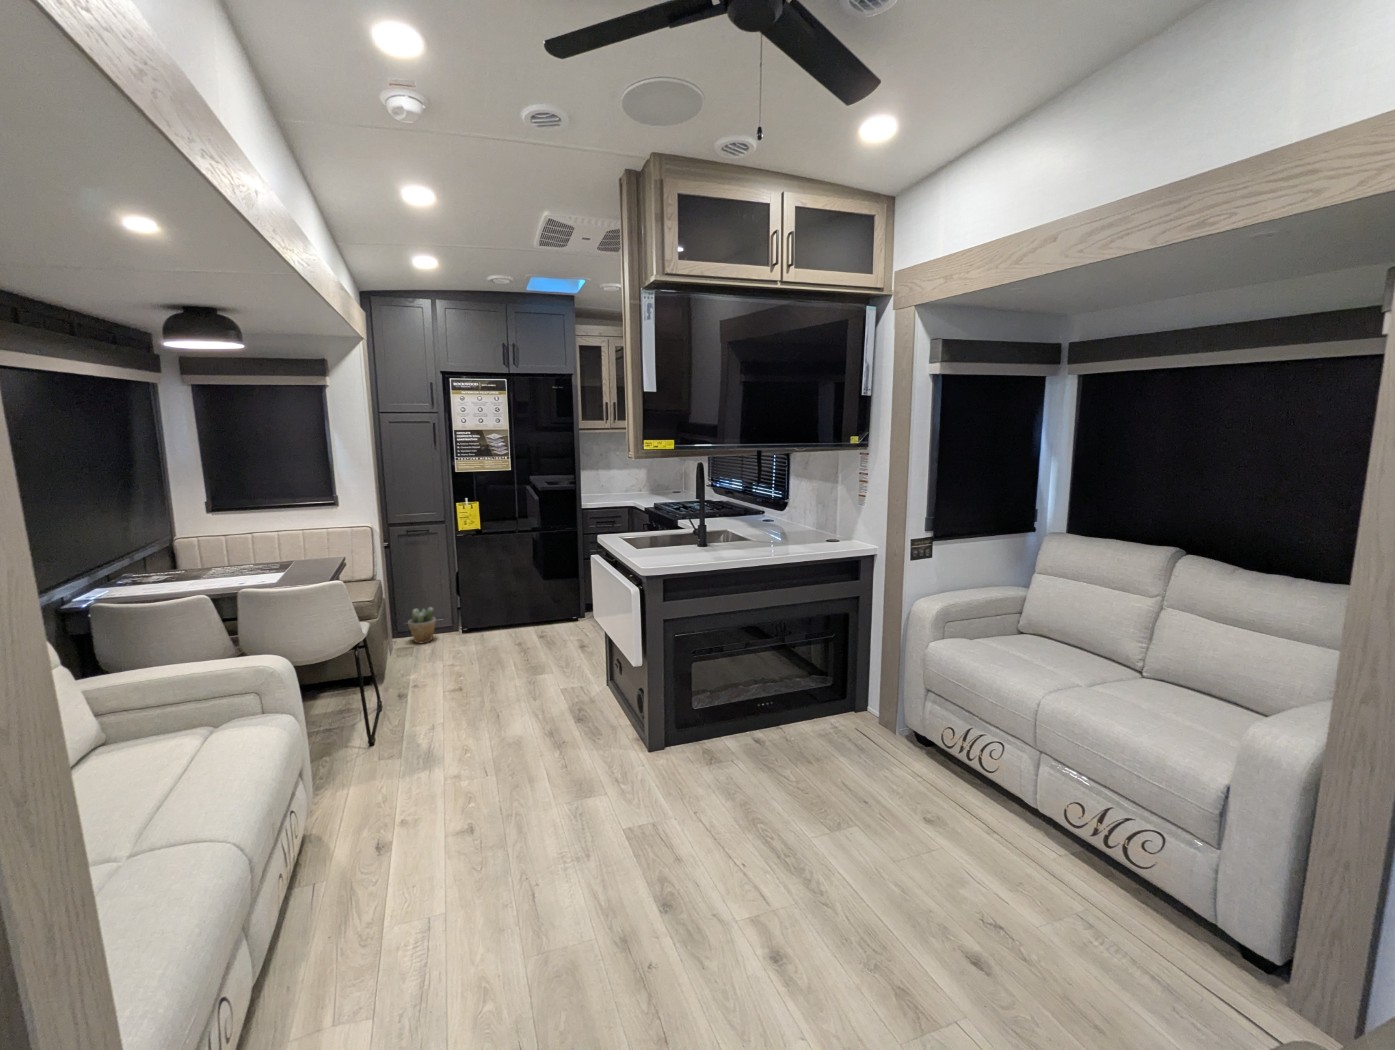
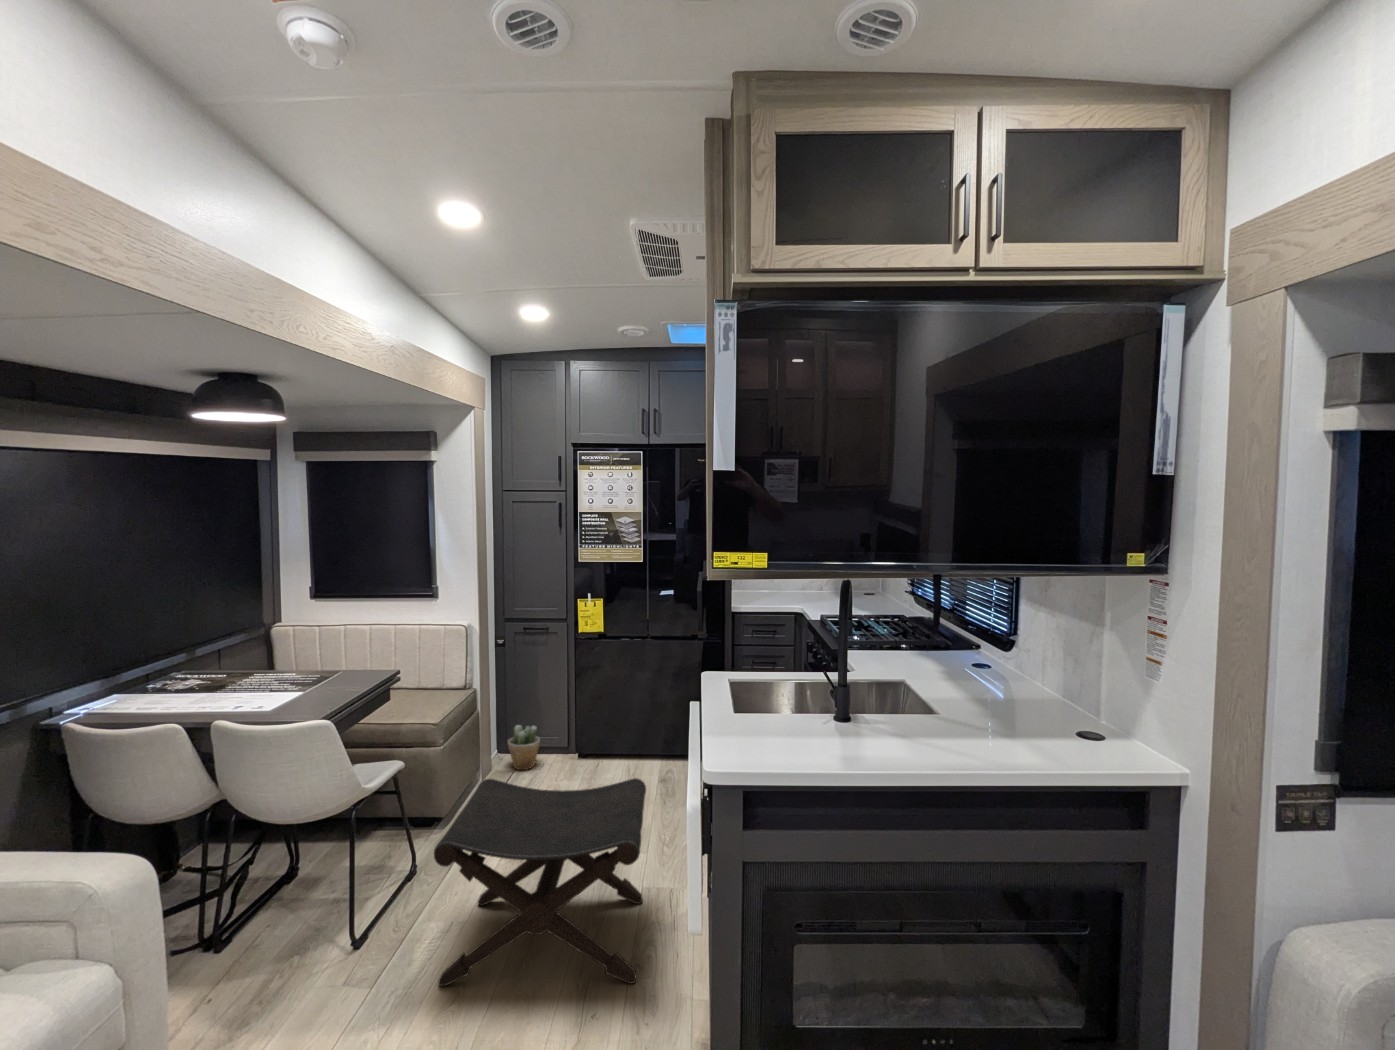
footstool: none [442,611,587,750] -> present [434,778,646,986]

